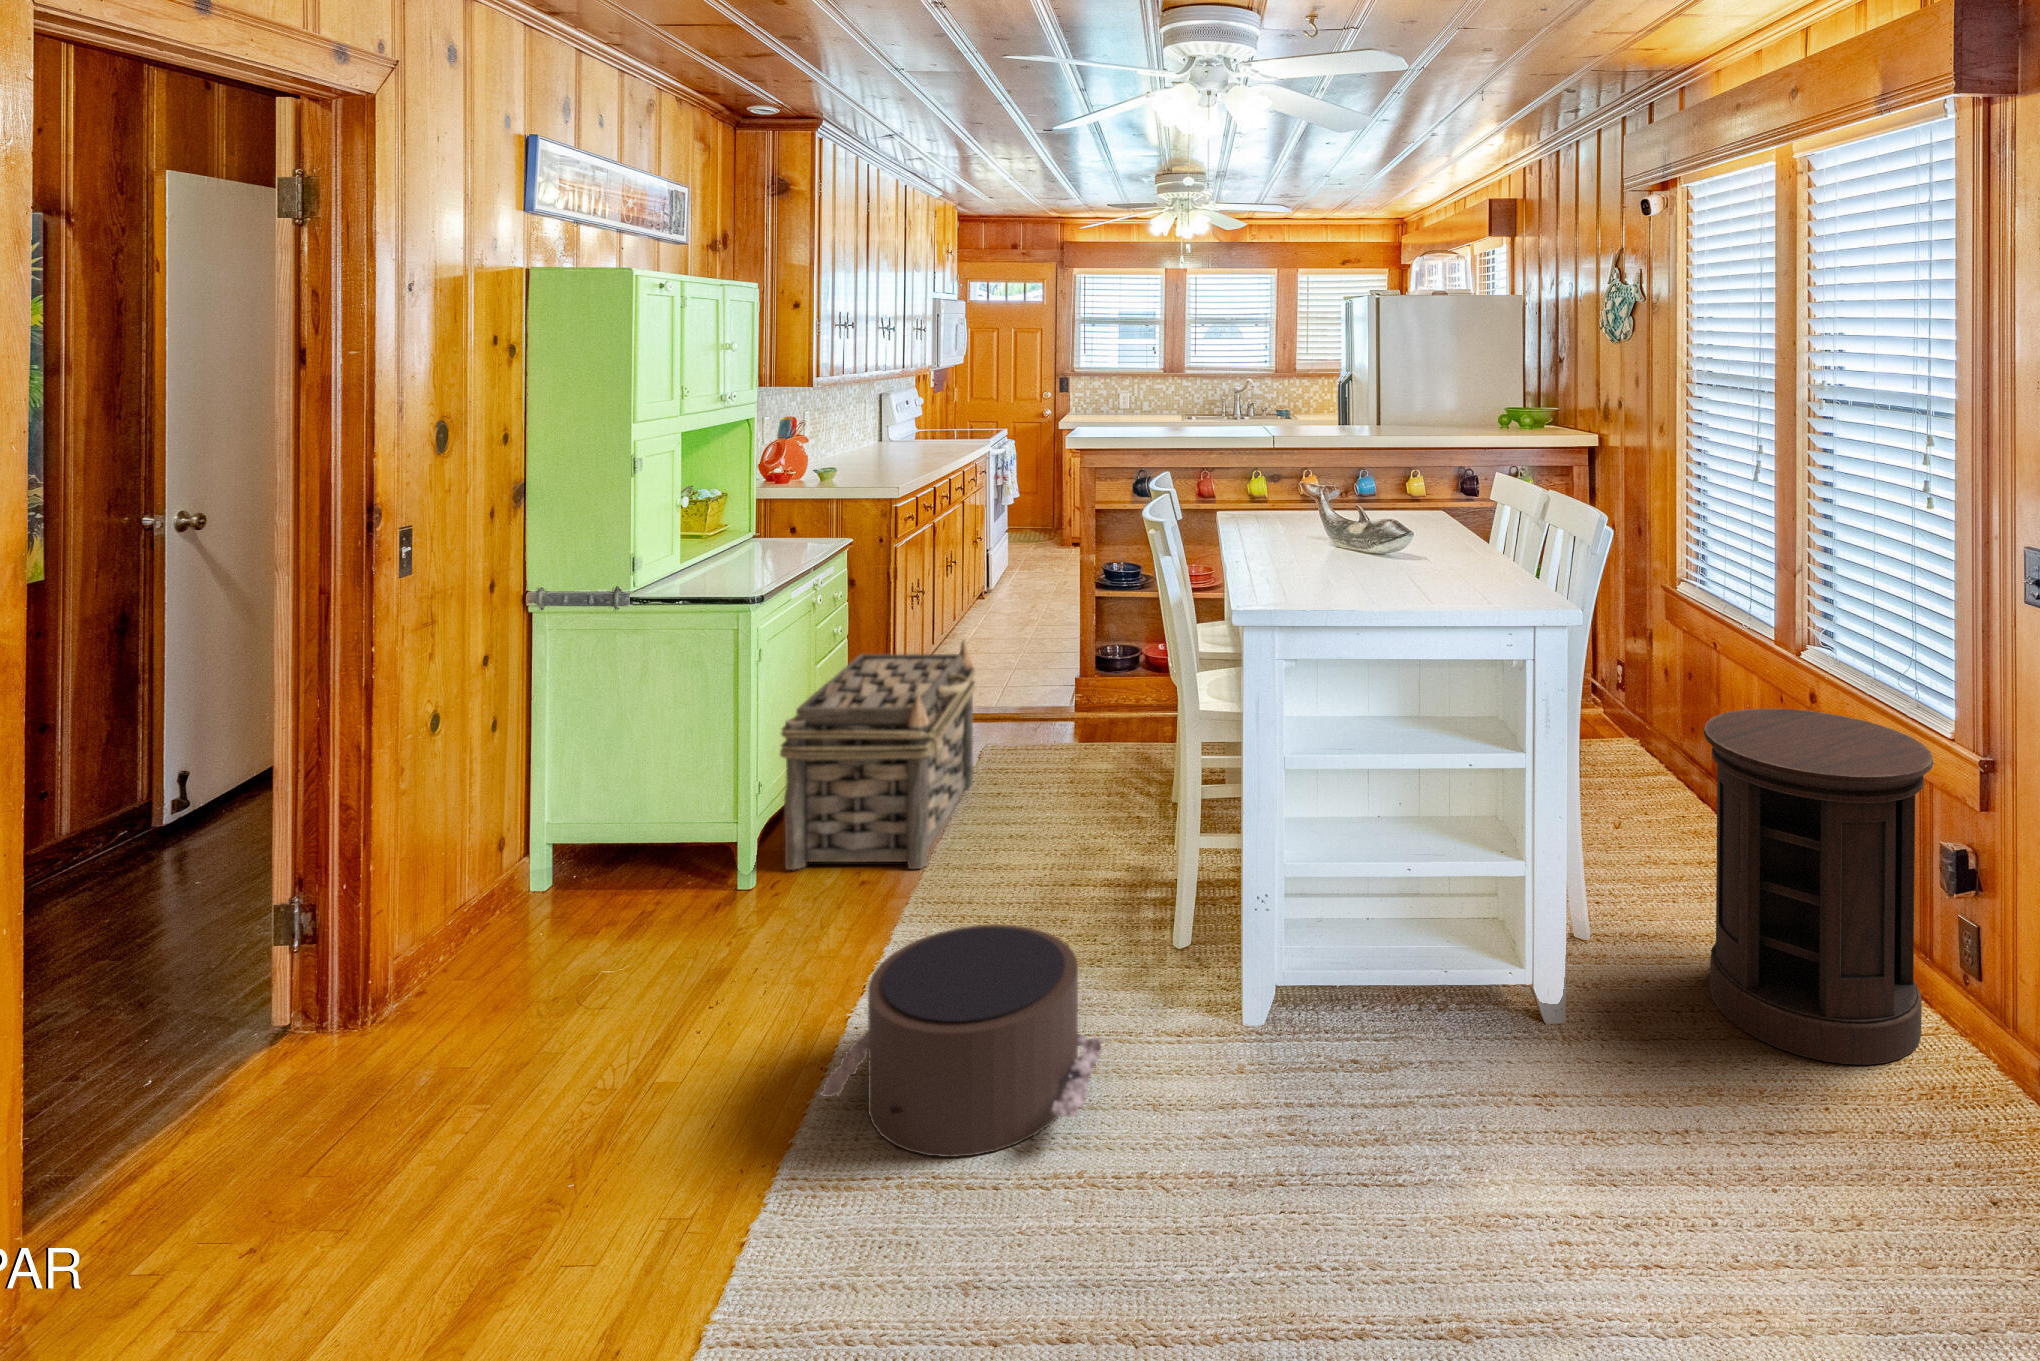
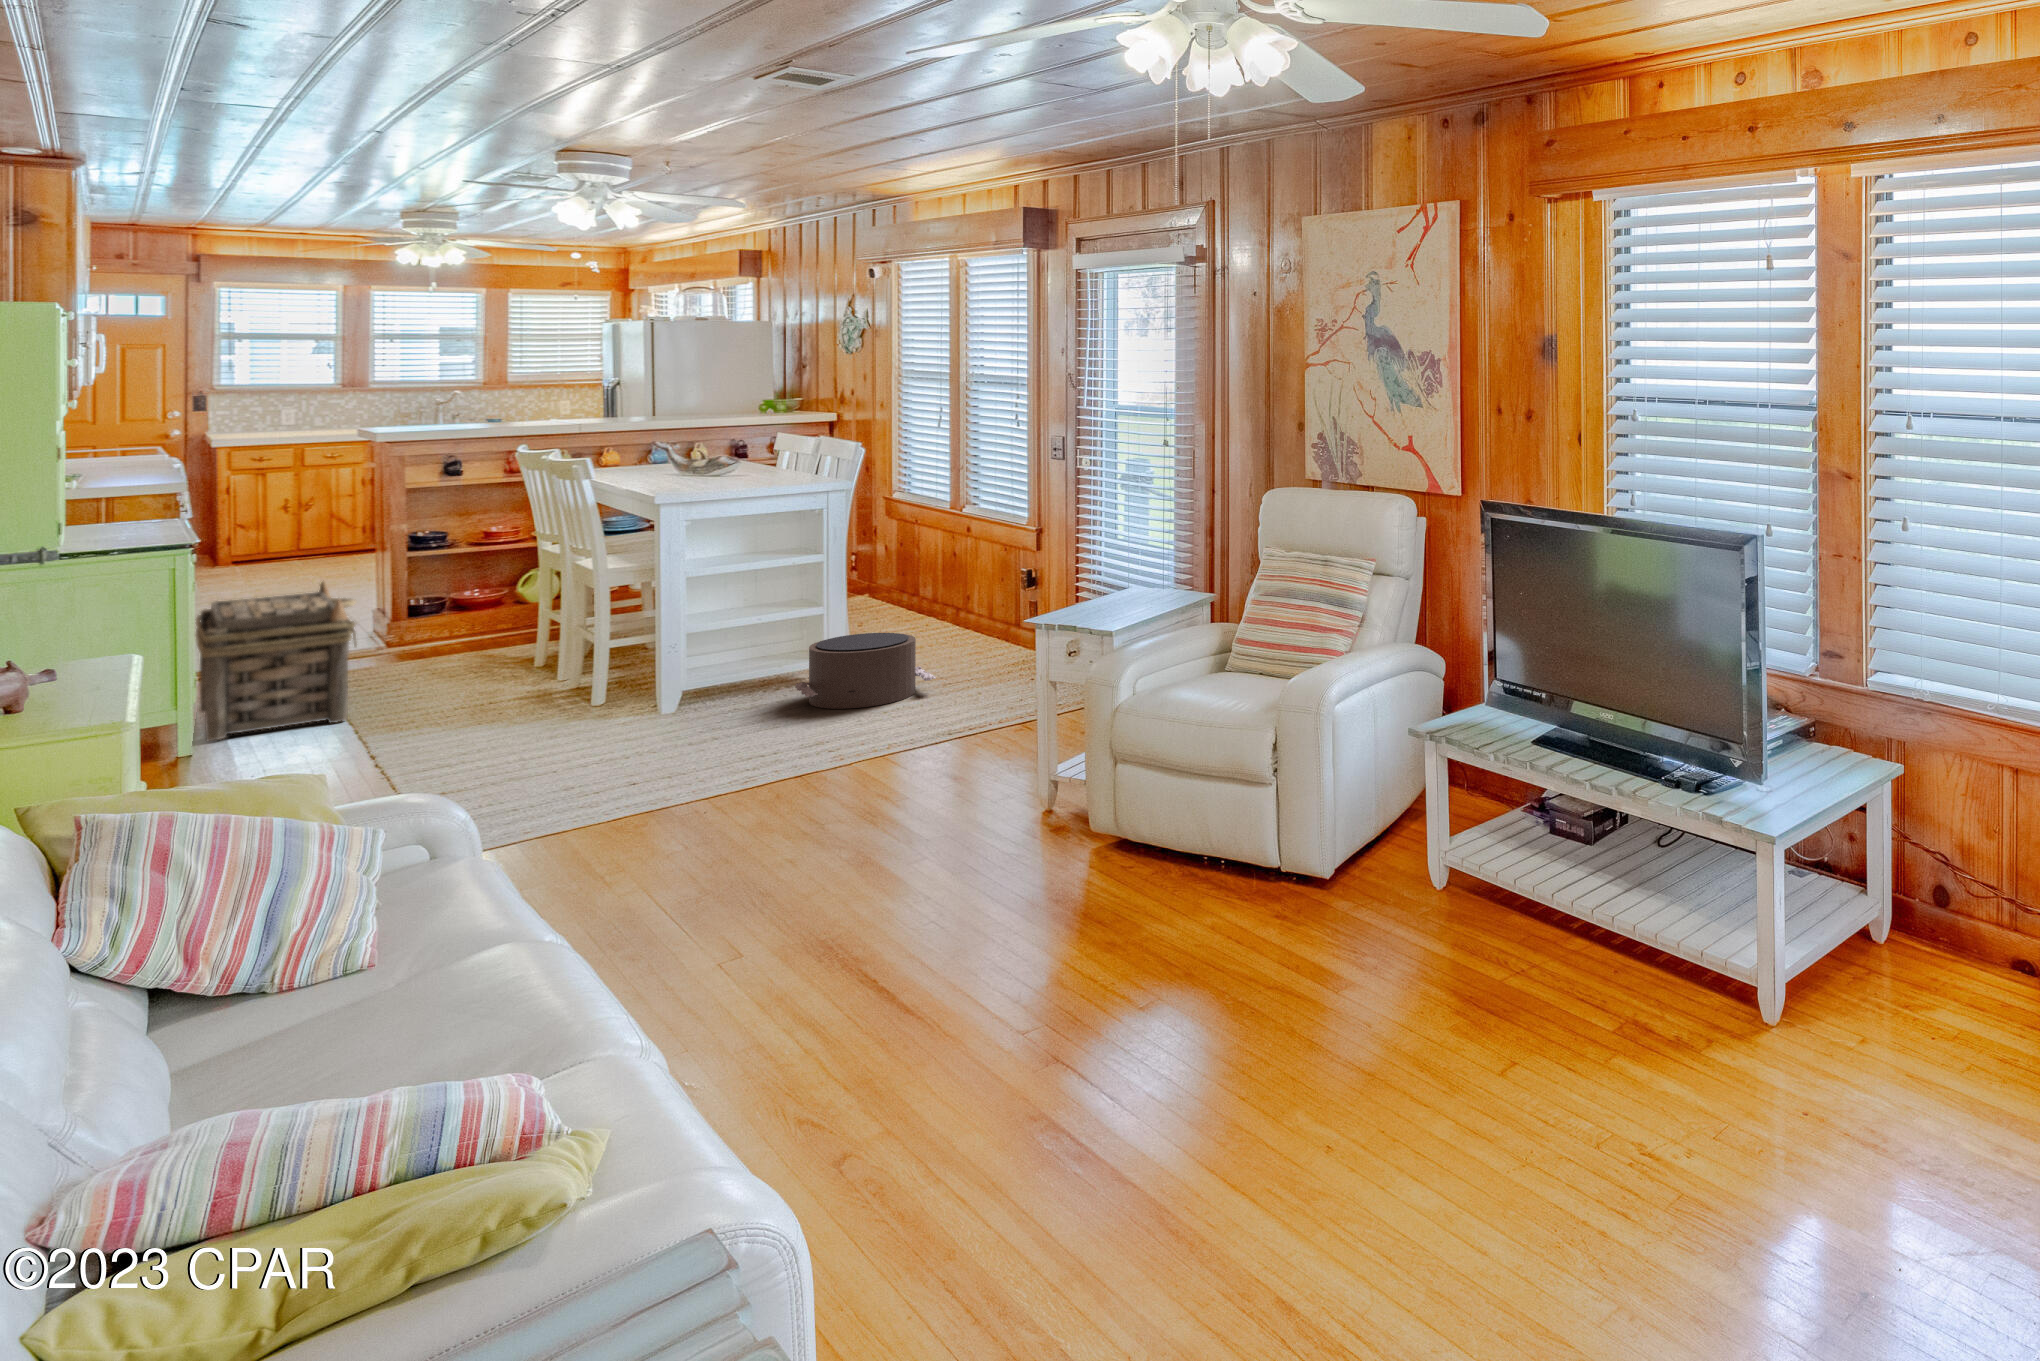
side table: present [1704,709,1934,1065] -> none [912,529,1015,669]
pouf: present [820,924,1103,1157] -> present [795,633,936,709]

